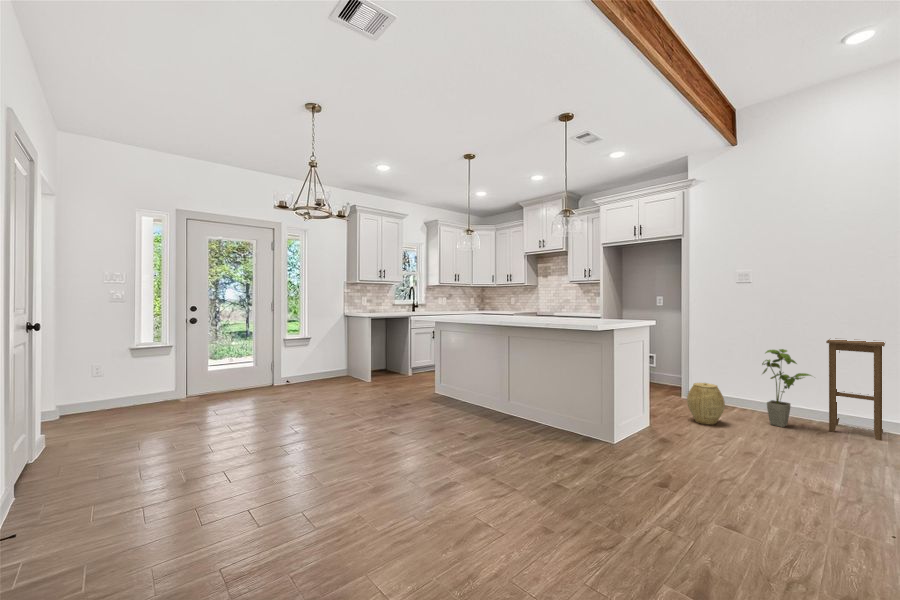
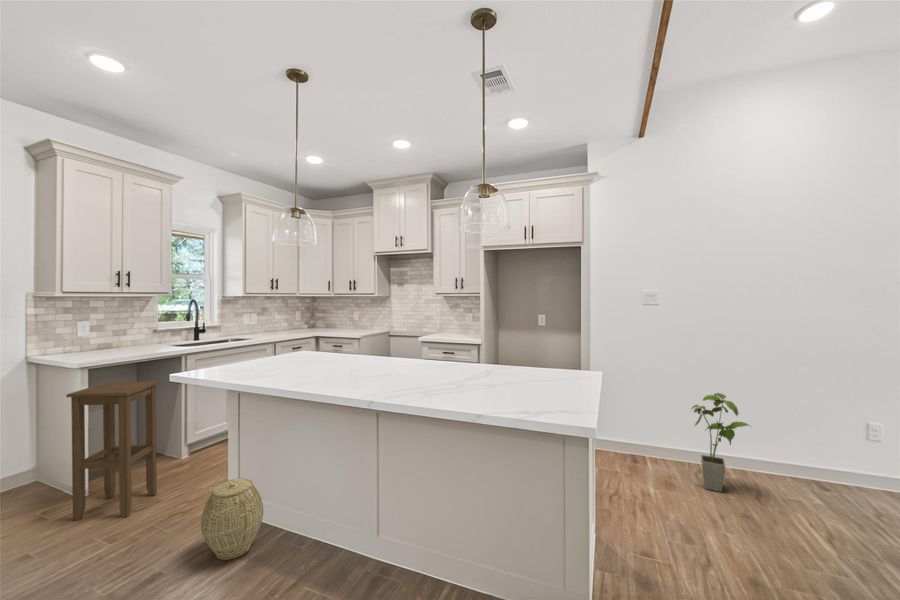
stool: present [826,339,885,441] -> present [66,381,159,521]
woven basket: present [687,383,725,424] -> present [201,478,263,560]

